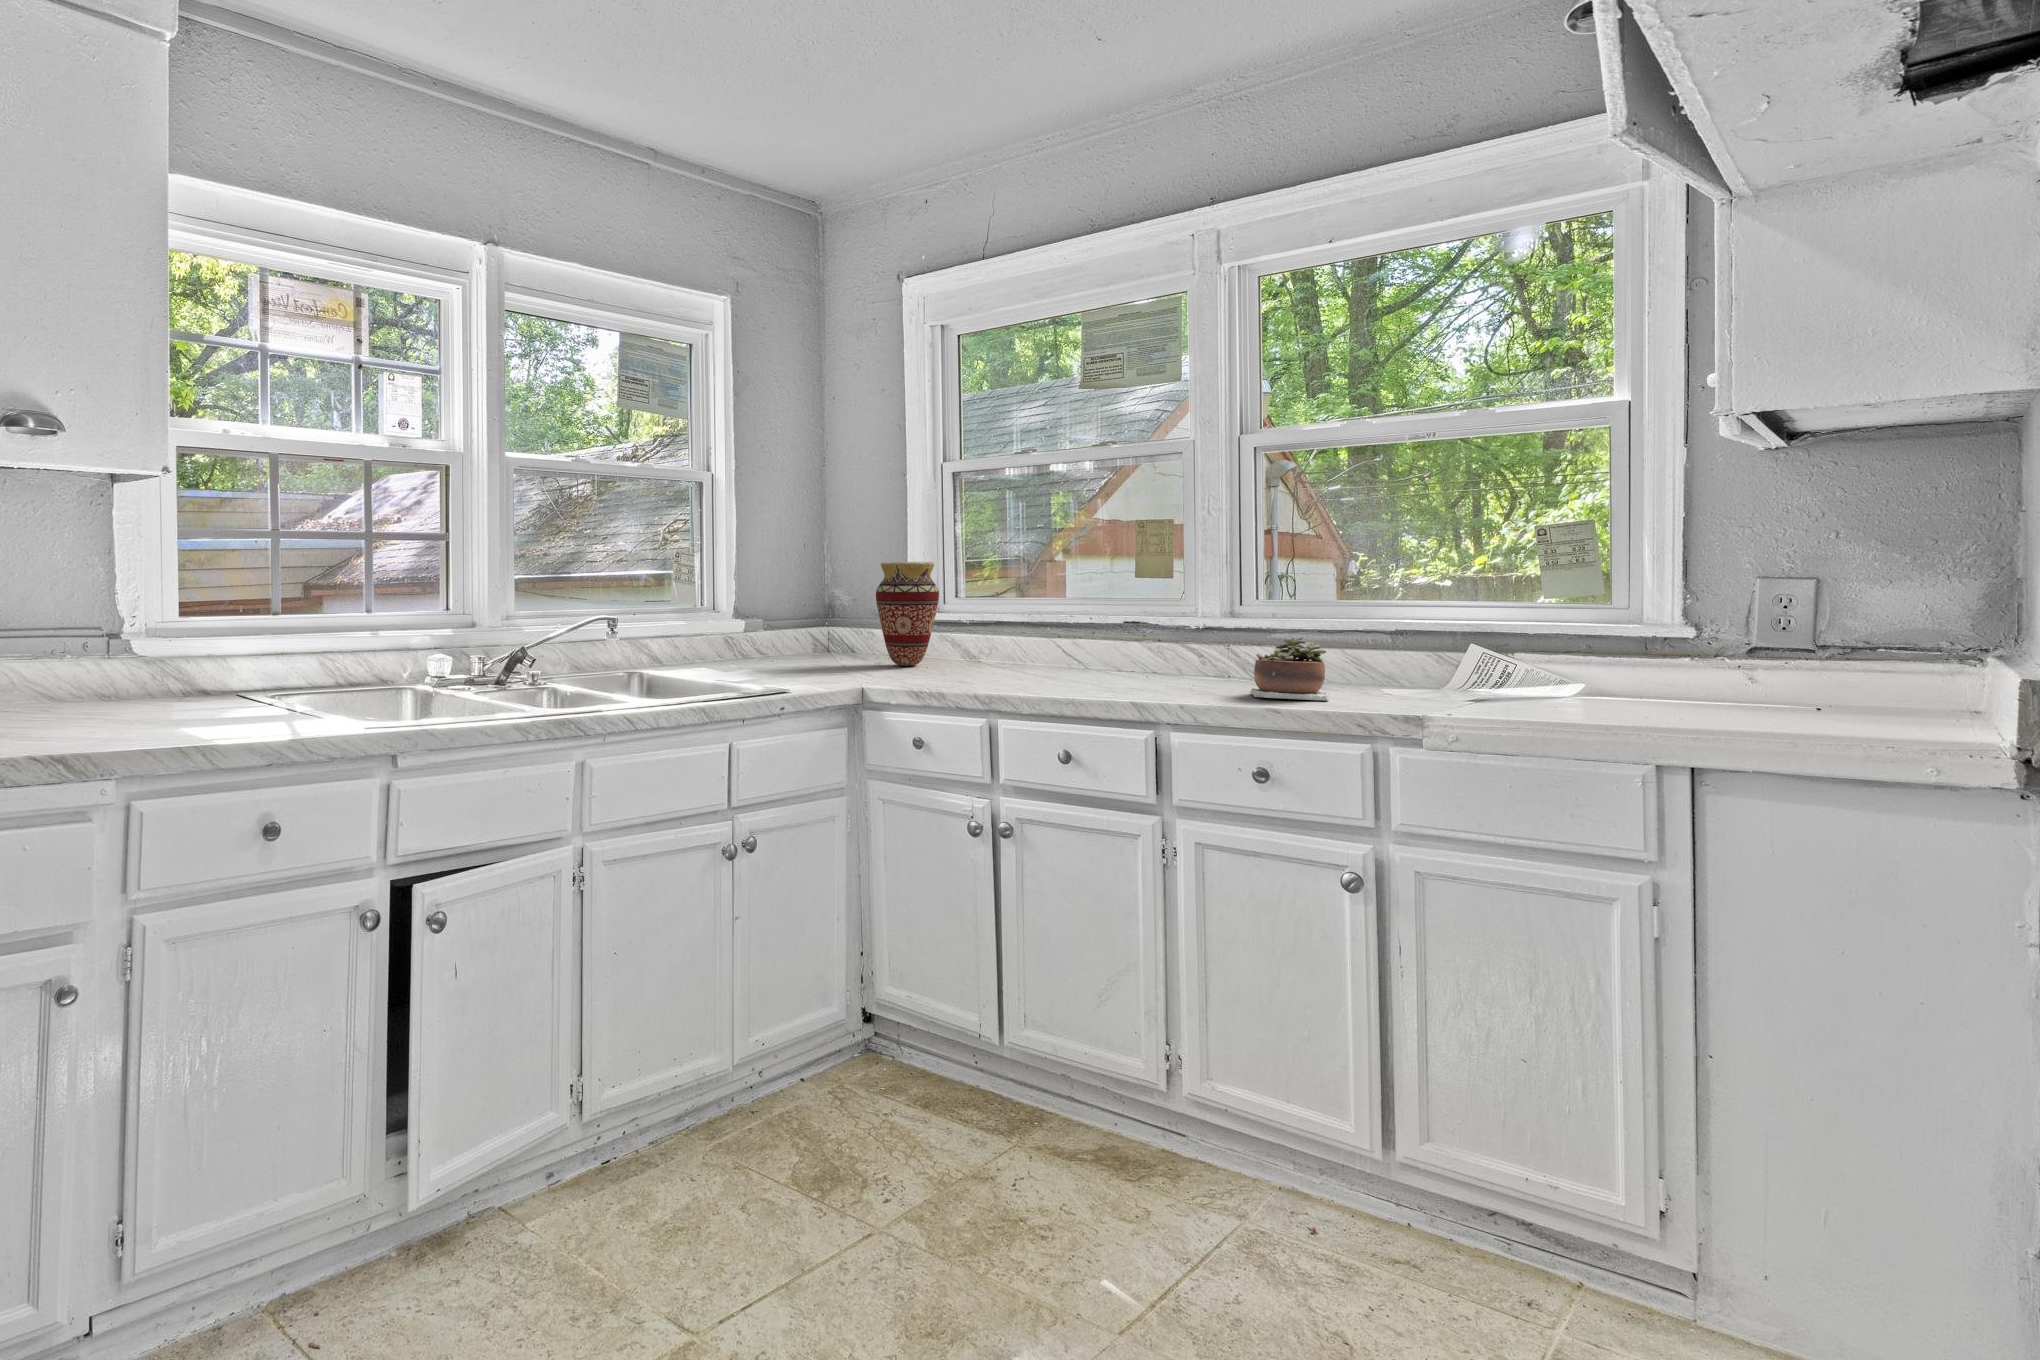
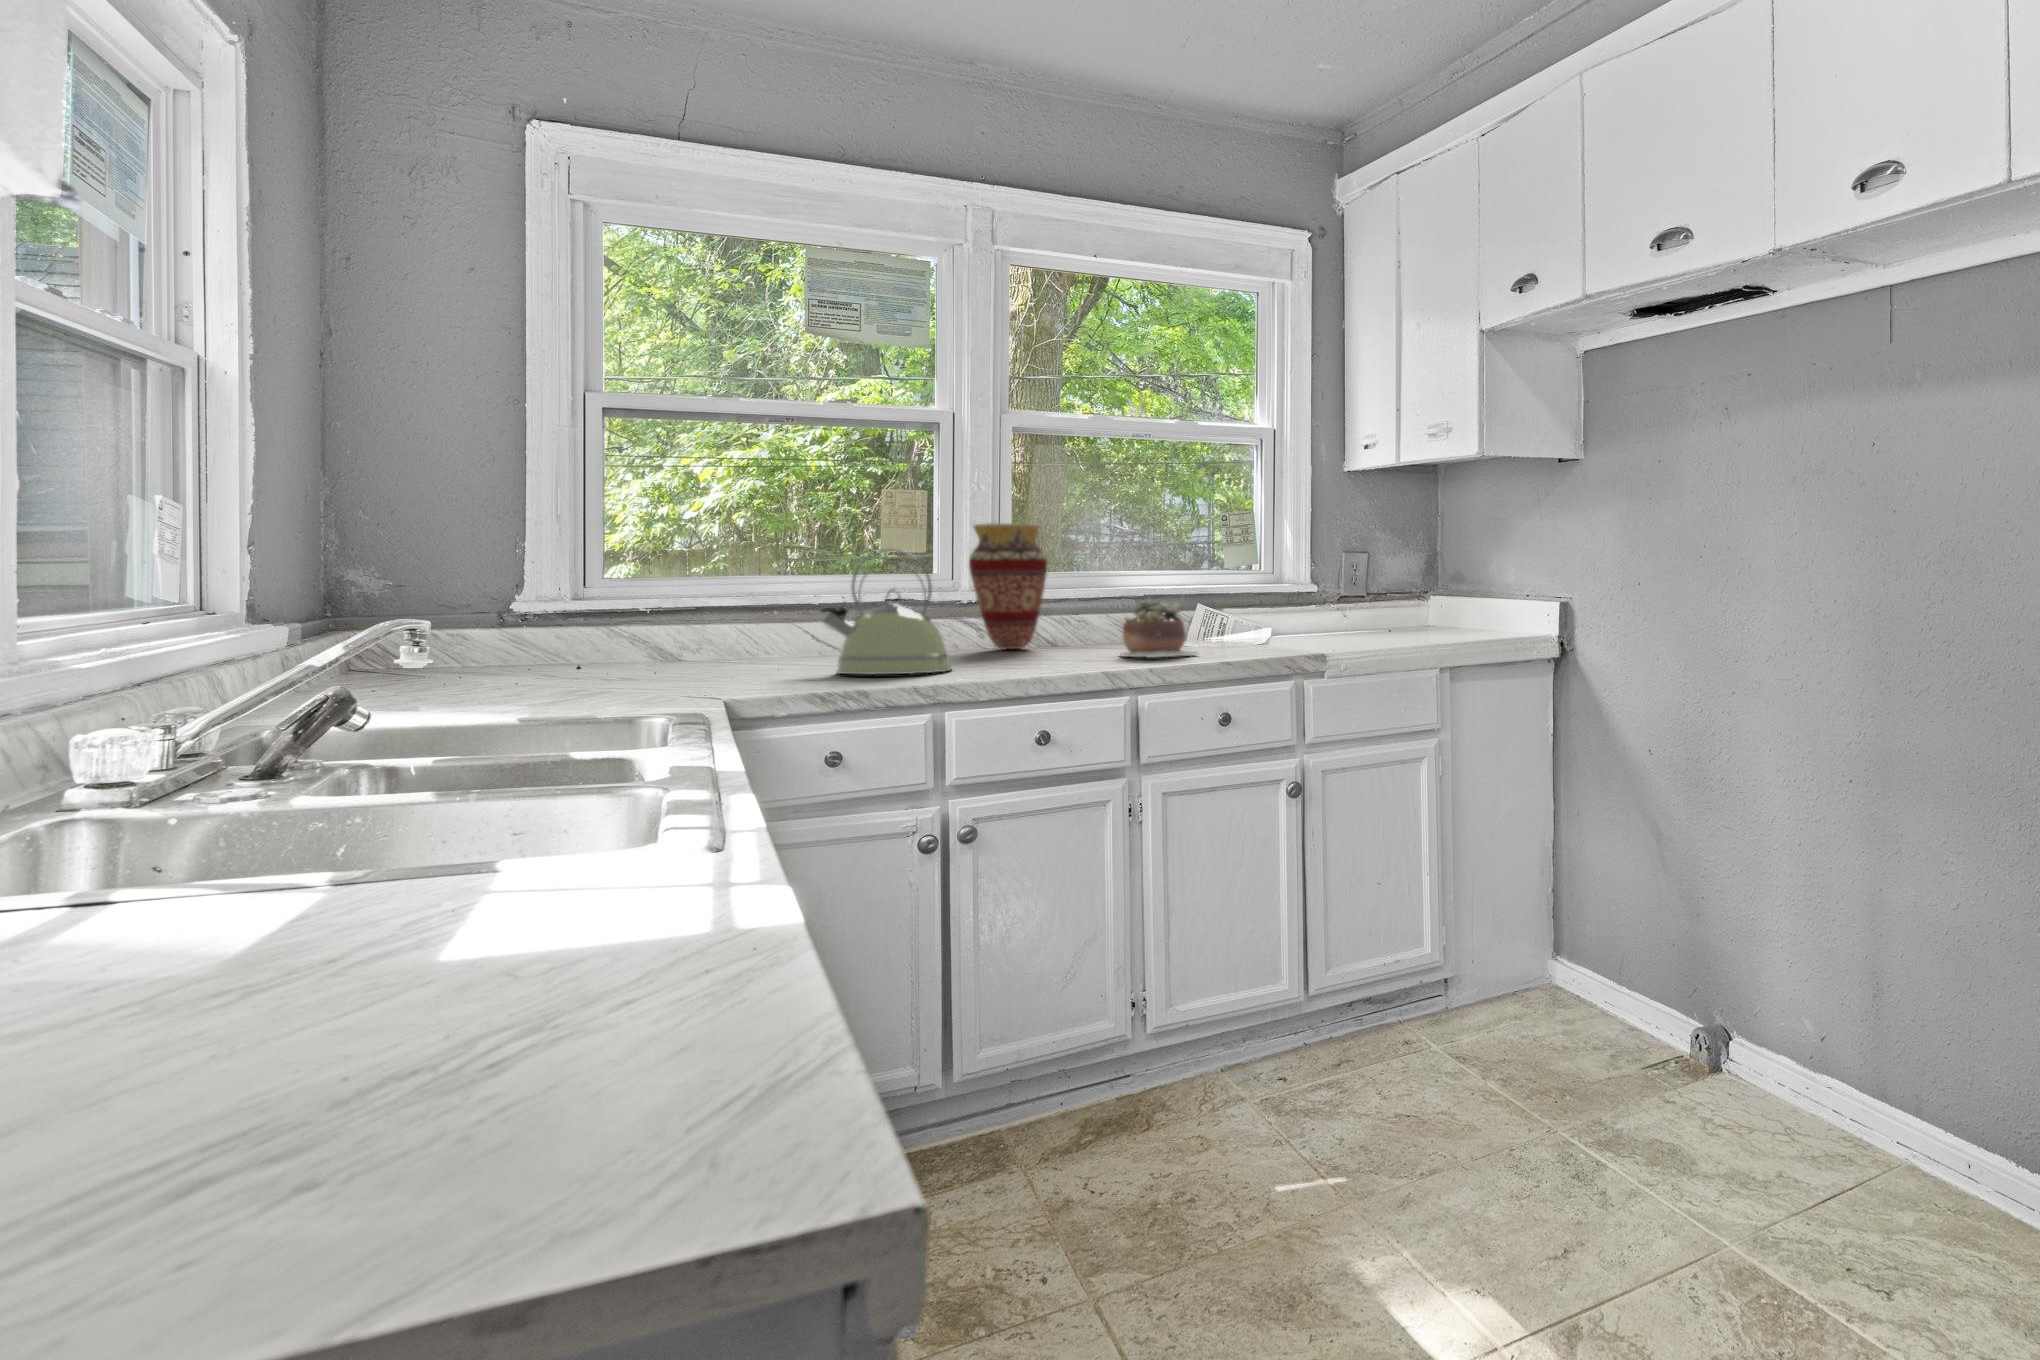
vase: present [876,562,939,666] -> present [969,523,1048,649]
kettle: none [988,584,1080,688] -> present [821,548,951,675]

